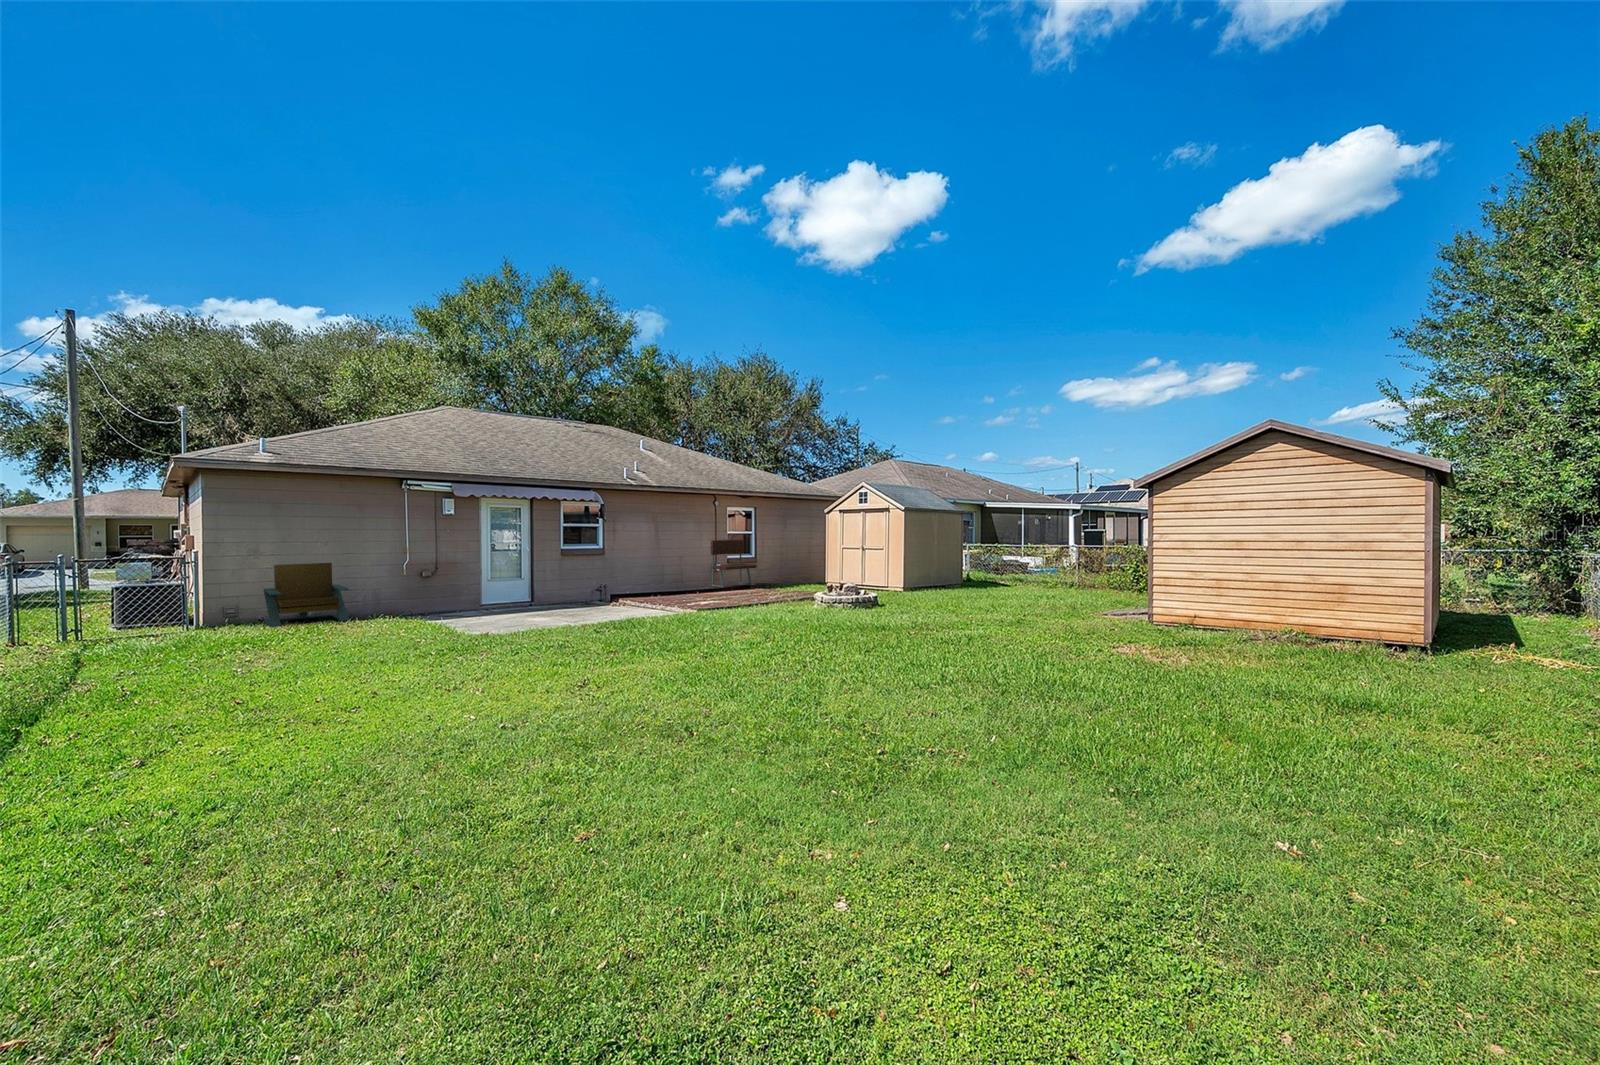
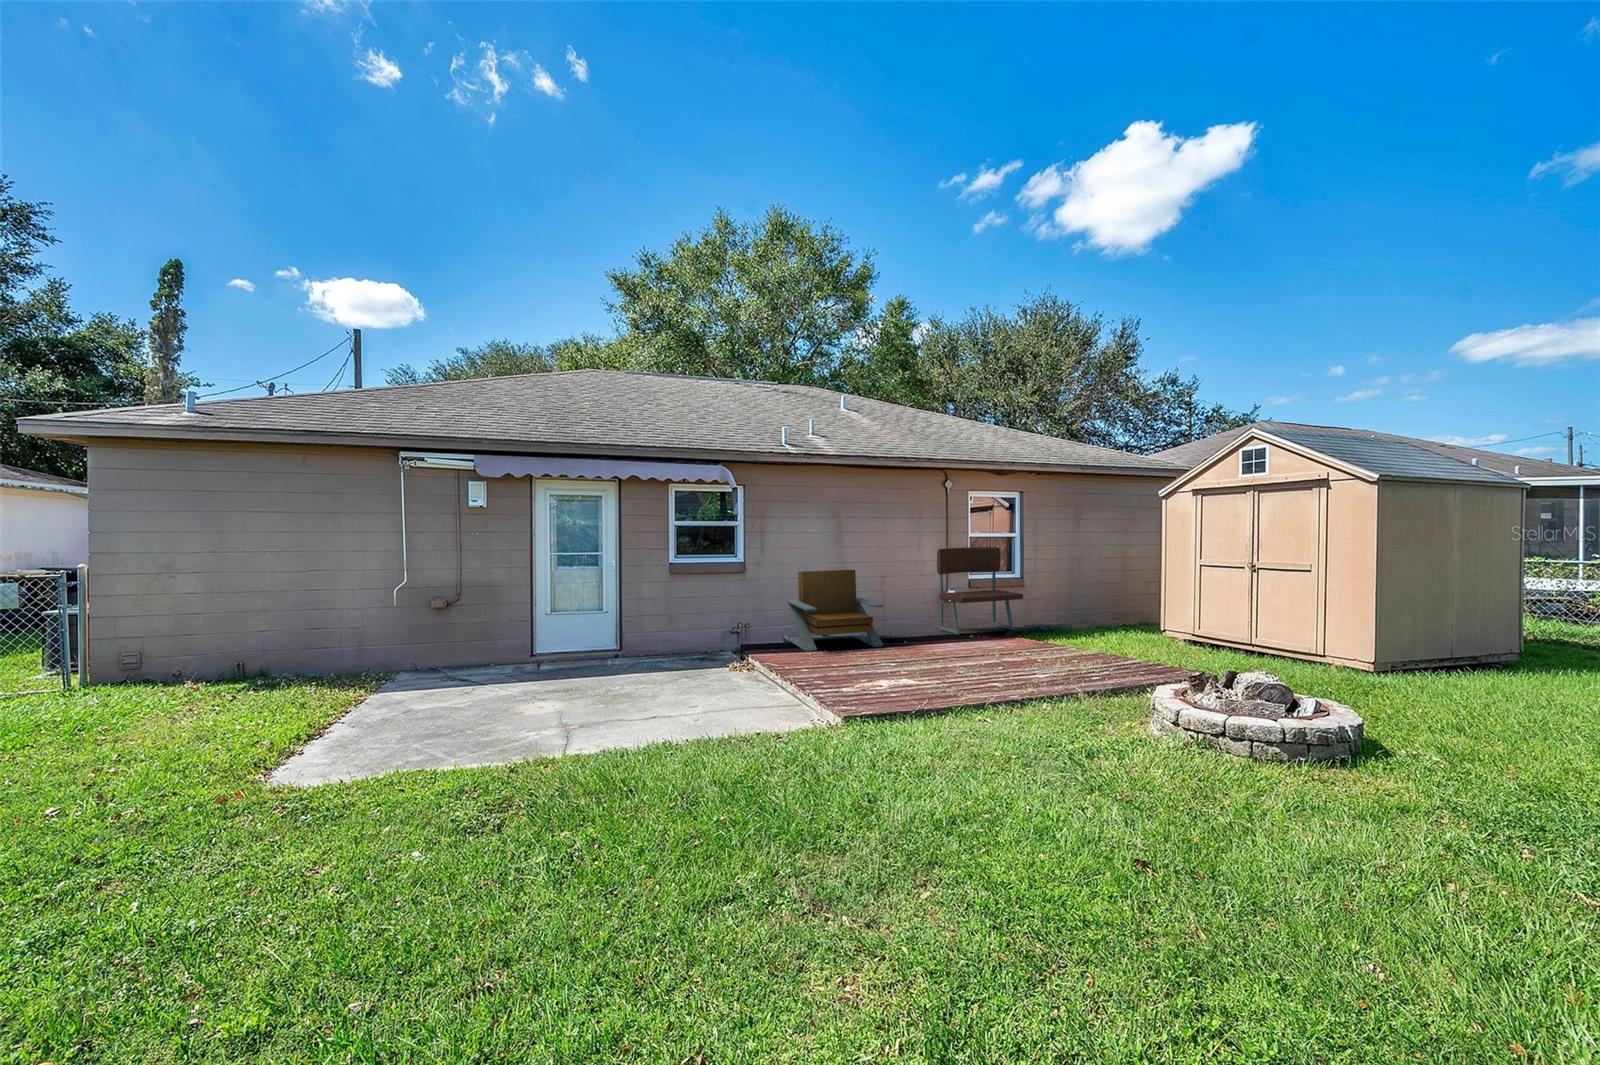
lounge chair: present [263,563,349,627] -> present [787,570,883,652]

